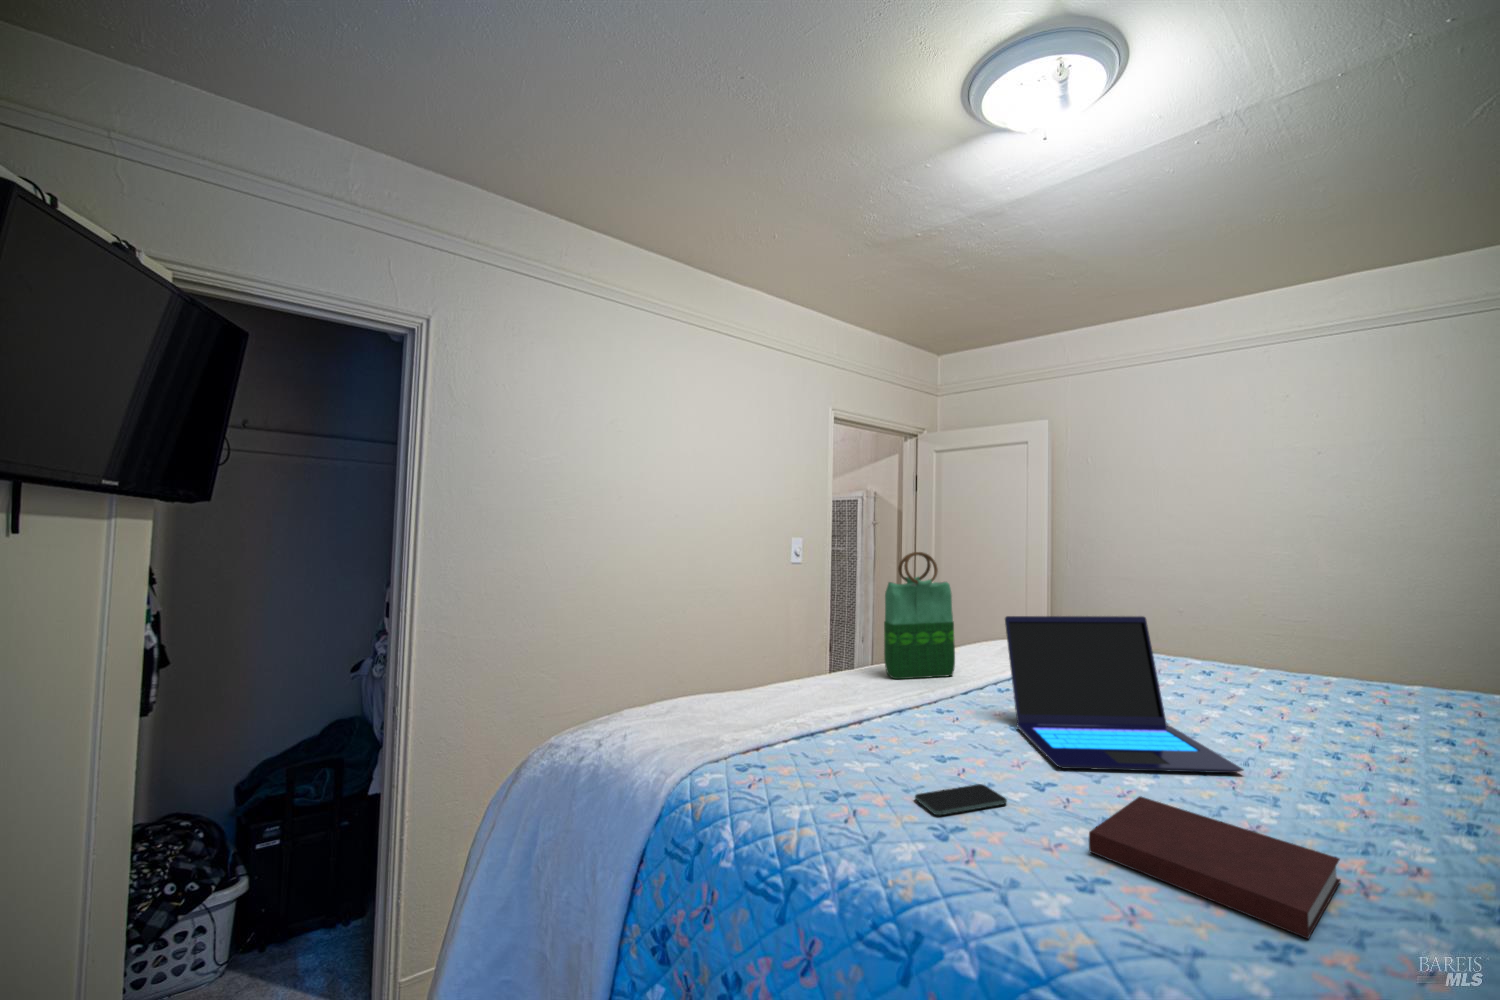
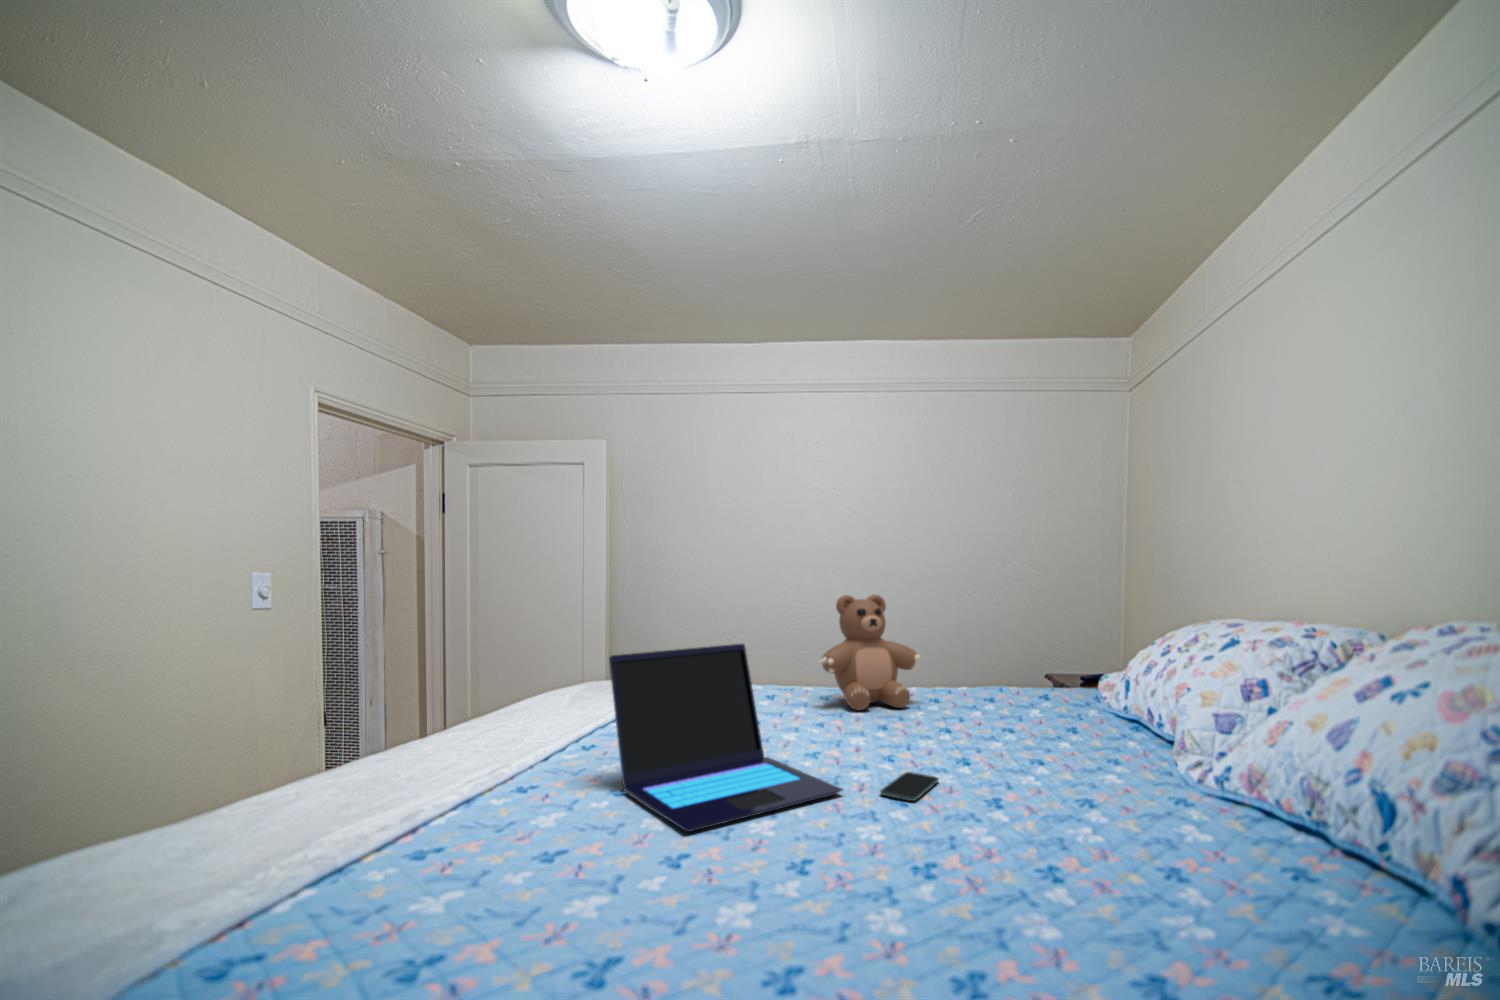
tote bag: present [884,552,955,679] -> none [434,581,530,757]
teddy bear: none [1264,574,1430,708] -> present [819,594,921,710]
smartphone: present [915,784,1007,815] -> present [880,772,939,801]
notebook: present [1089,796,1341,939] -> none [760,845,971,958]

